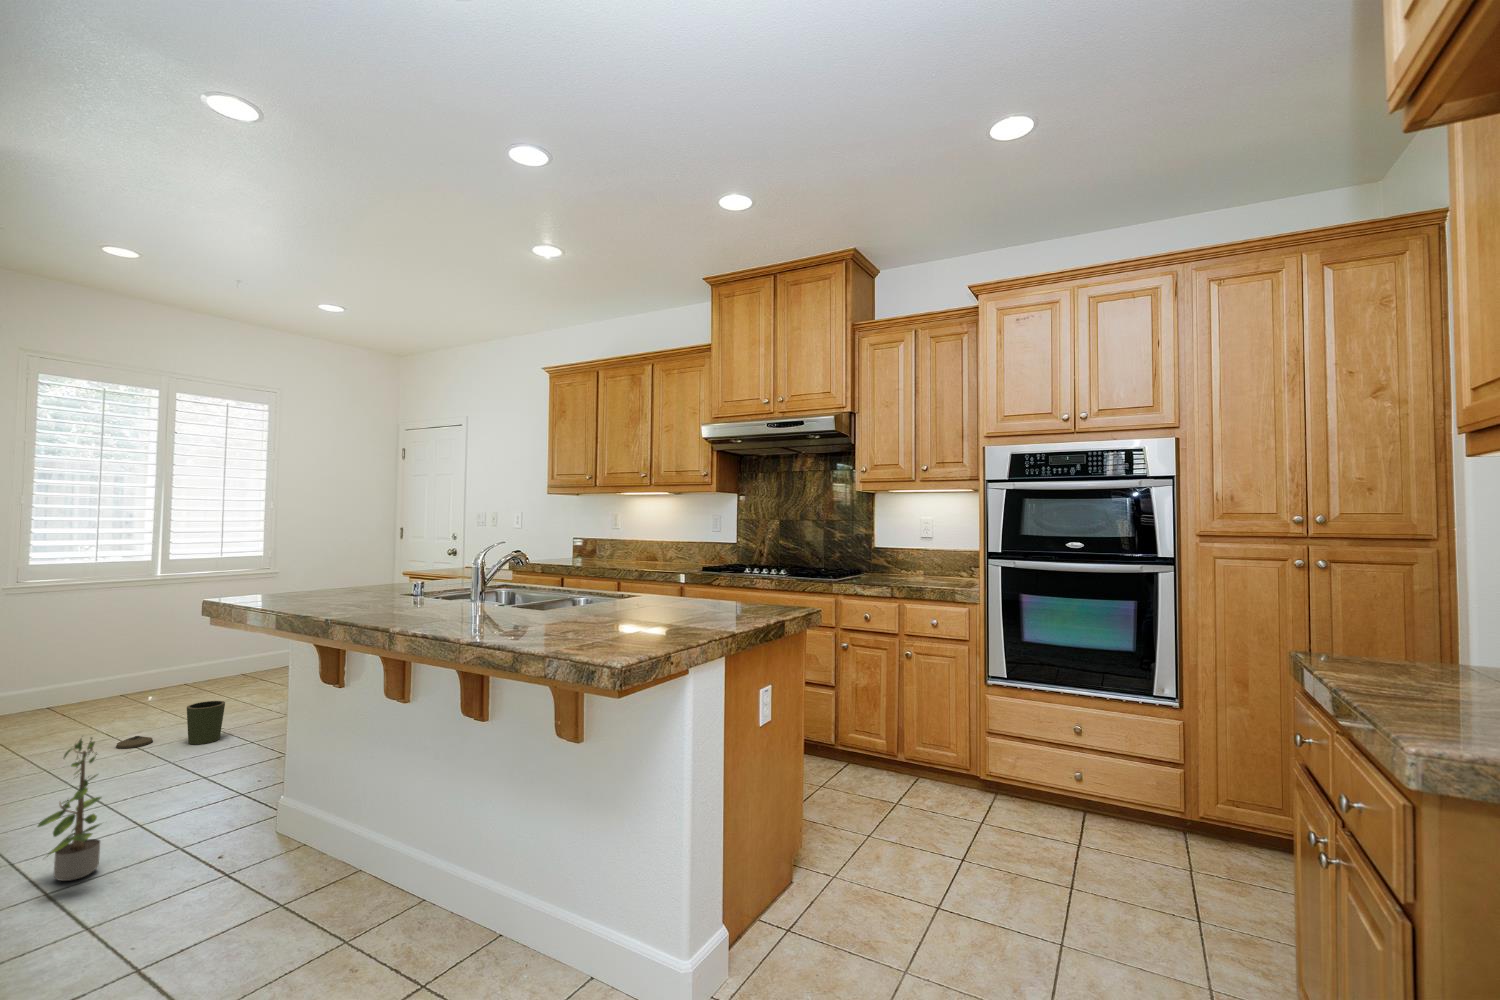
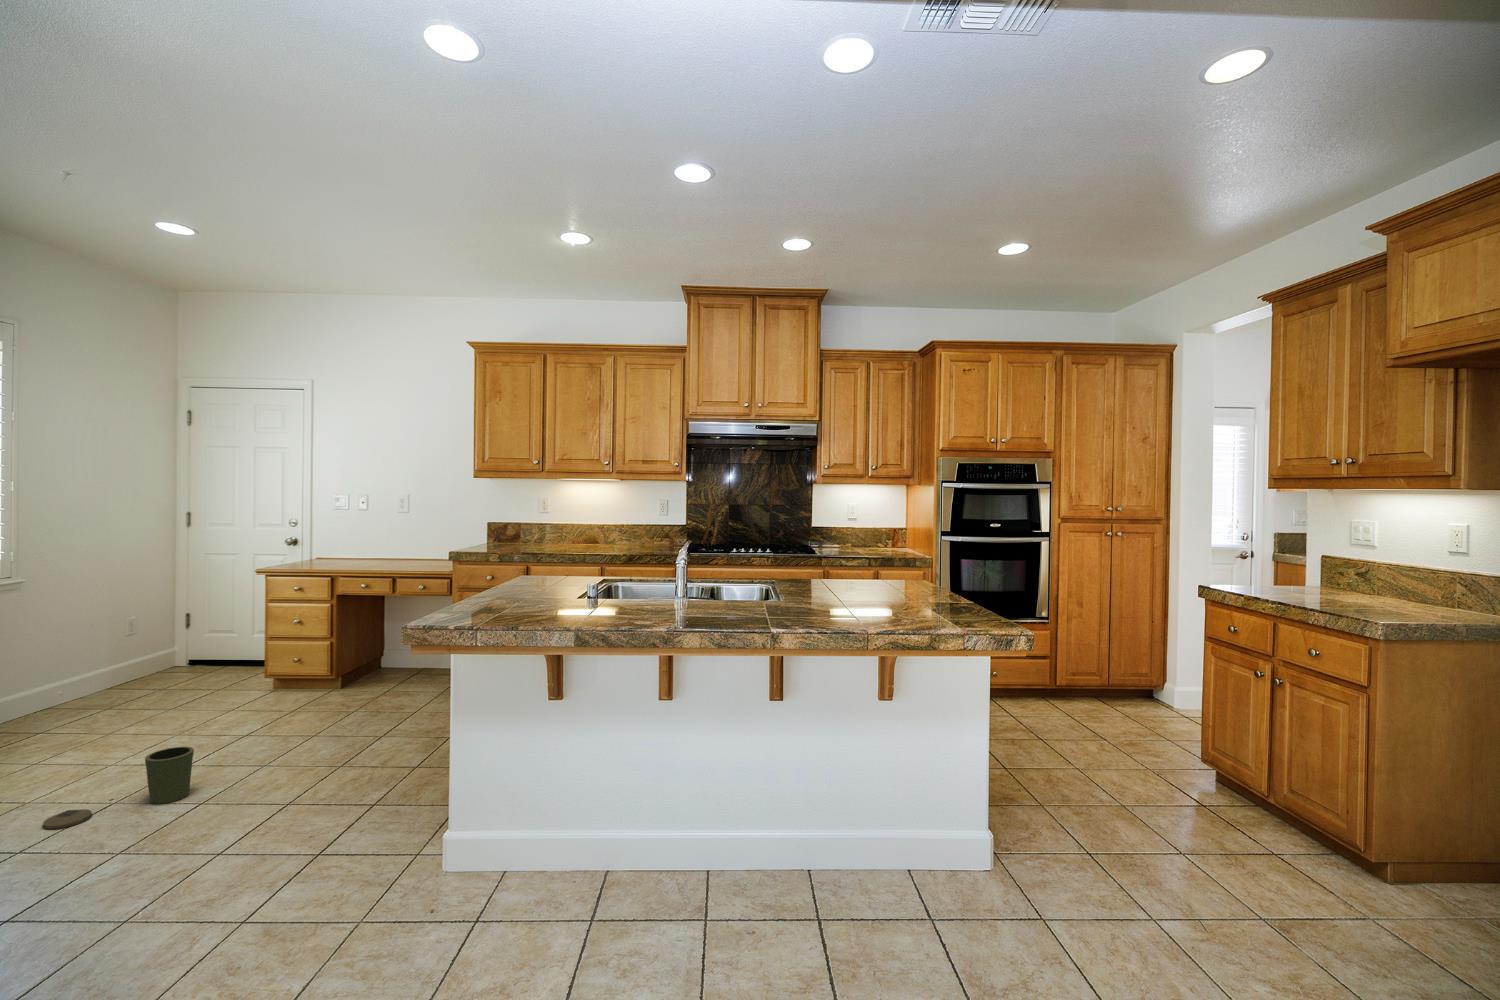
potted plant: present [38,738,101,881] -> none [313,773,408,924]

